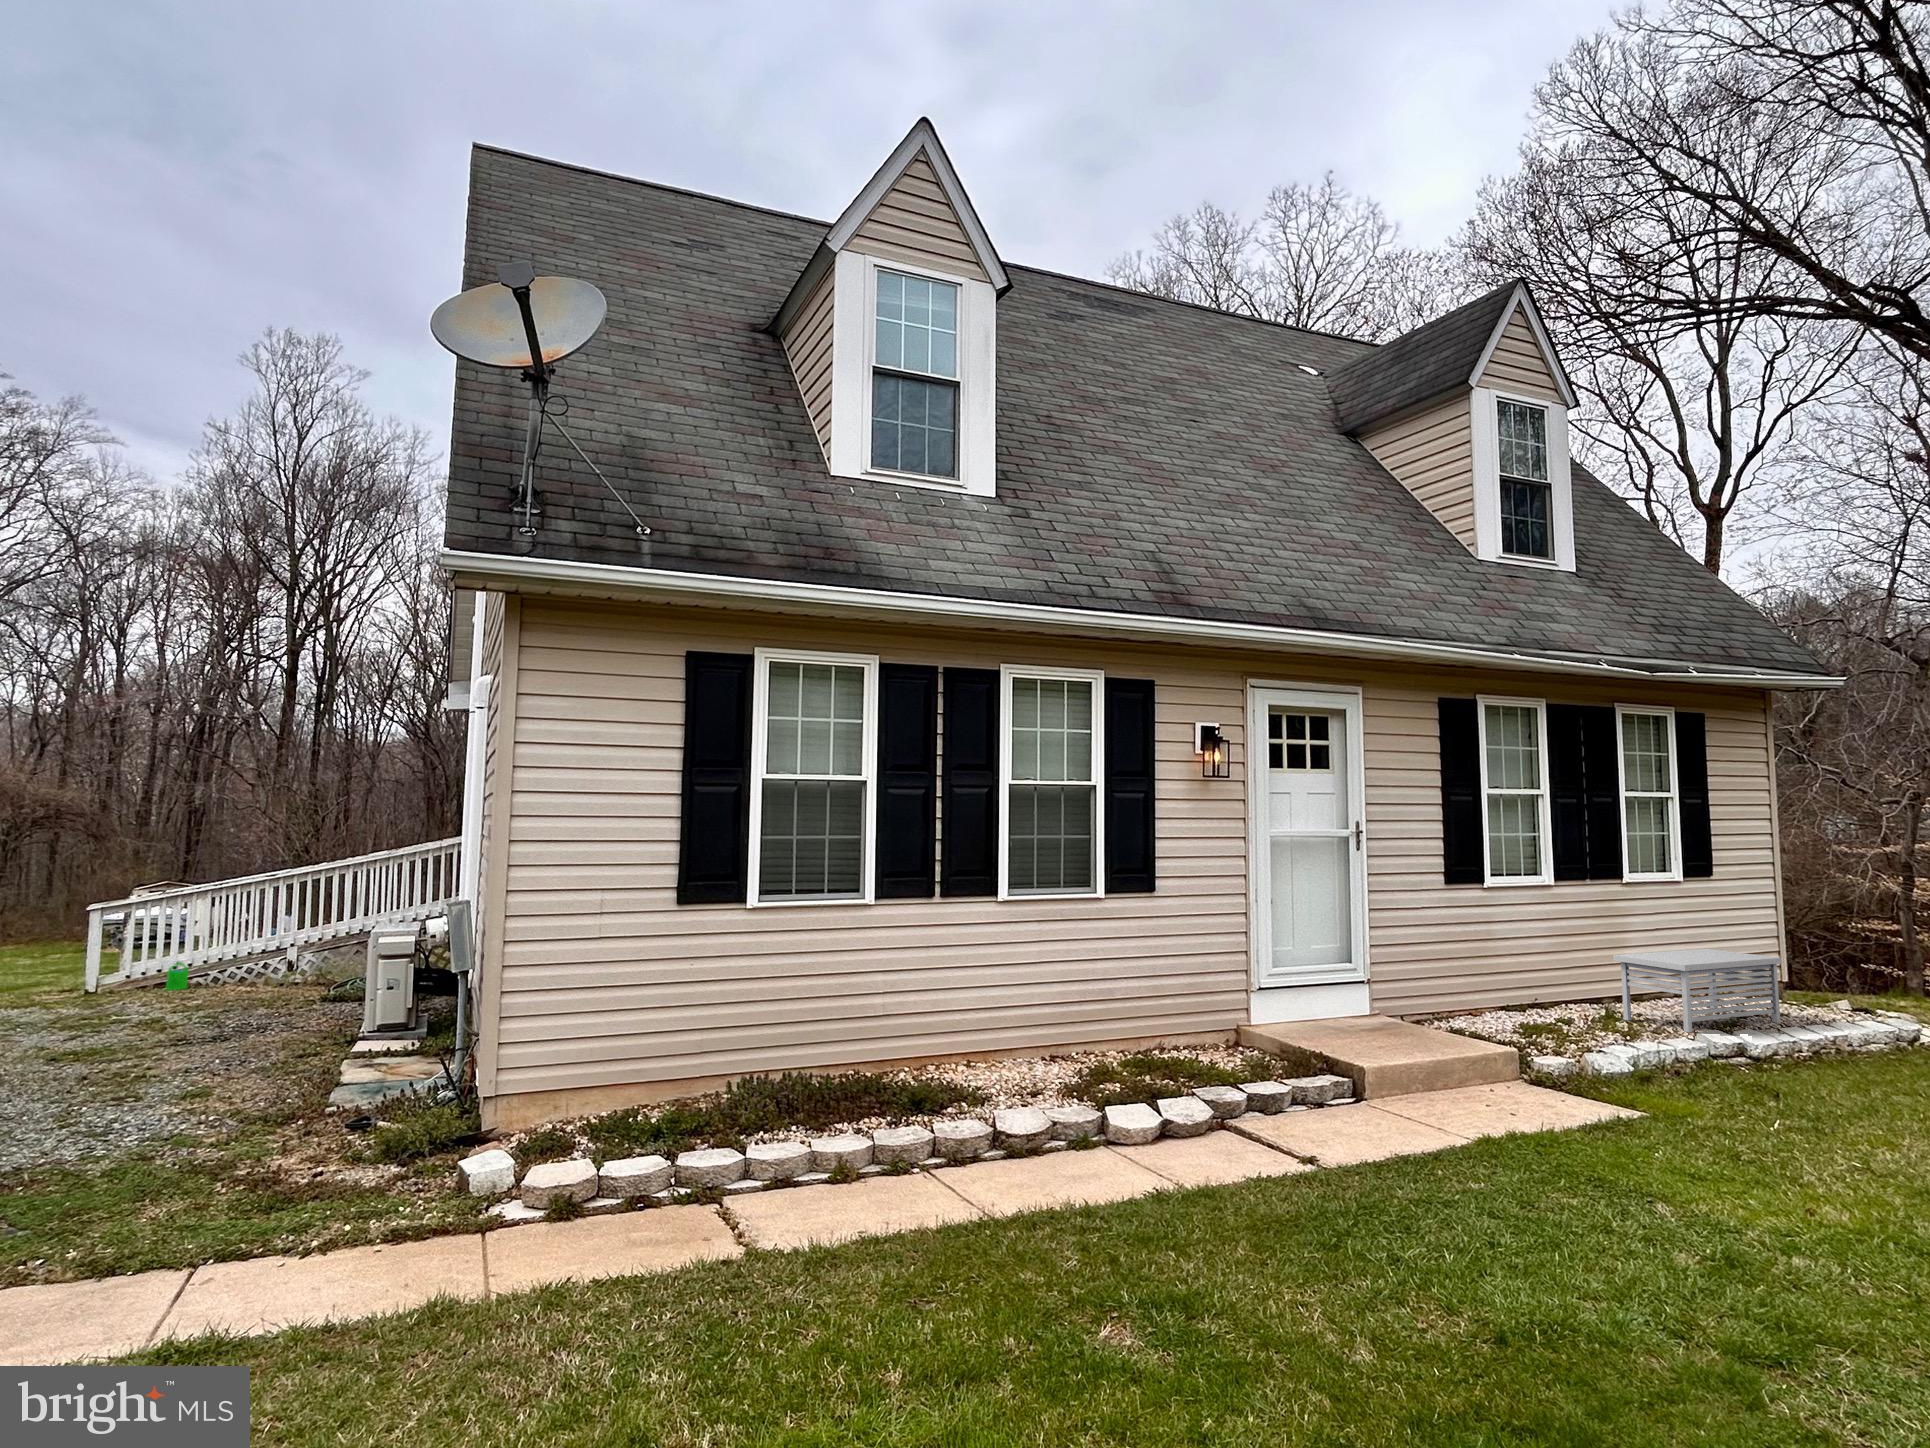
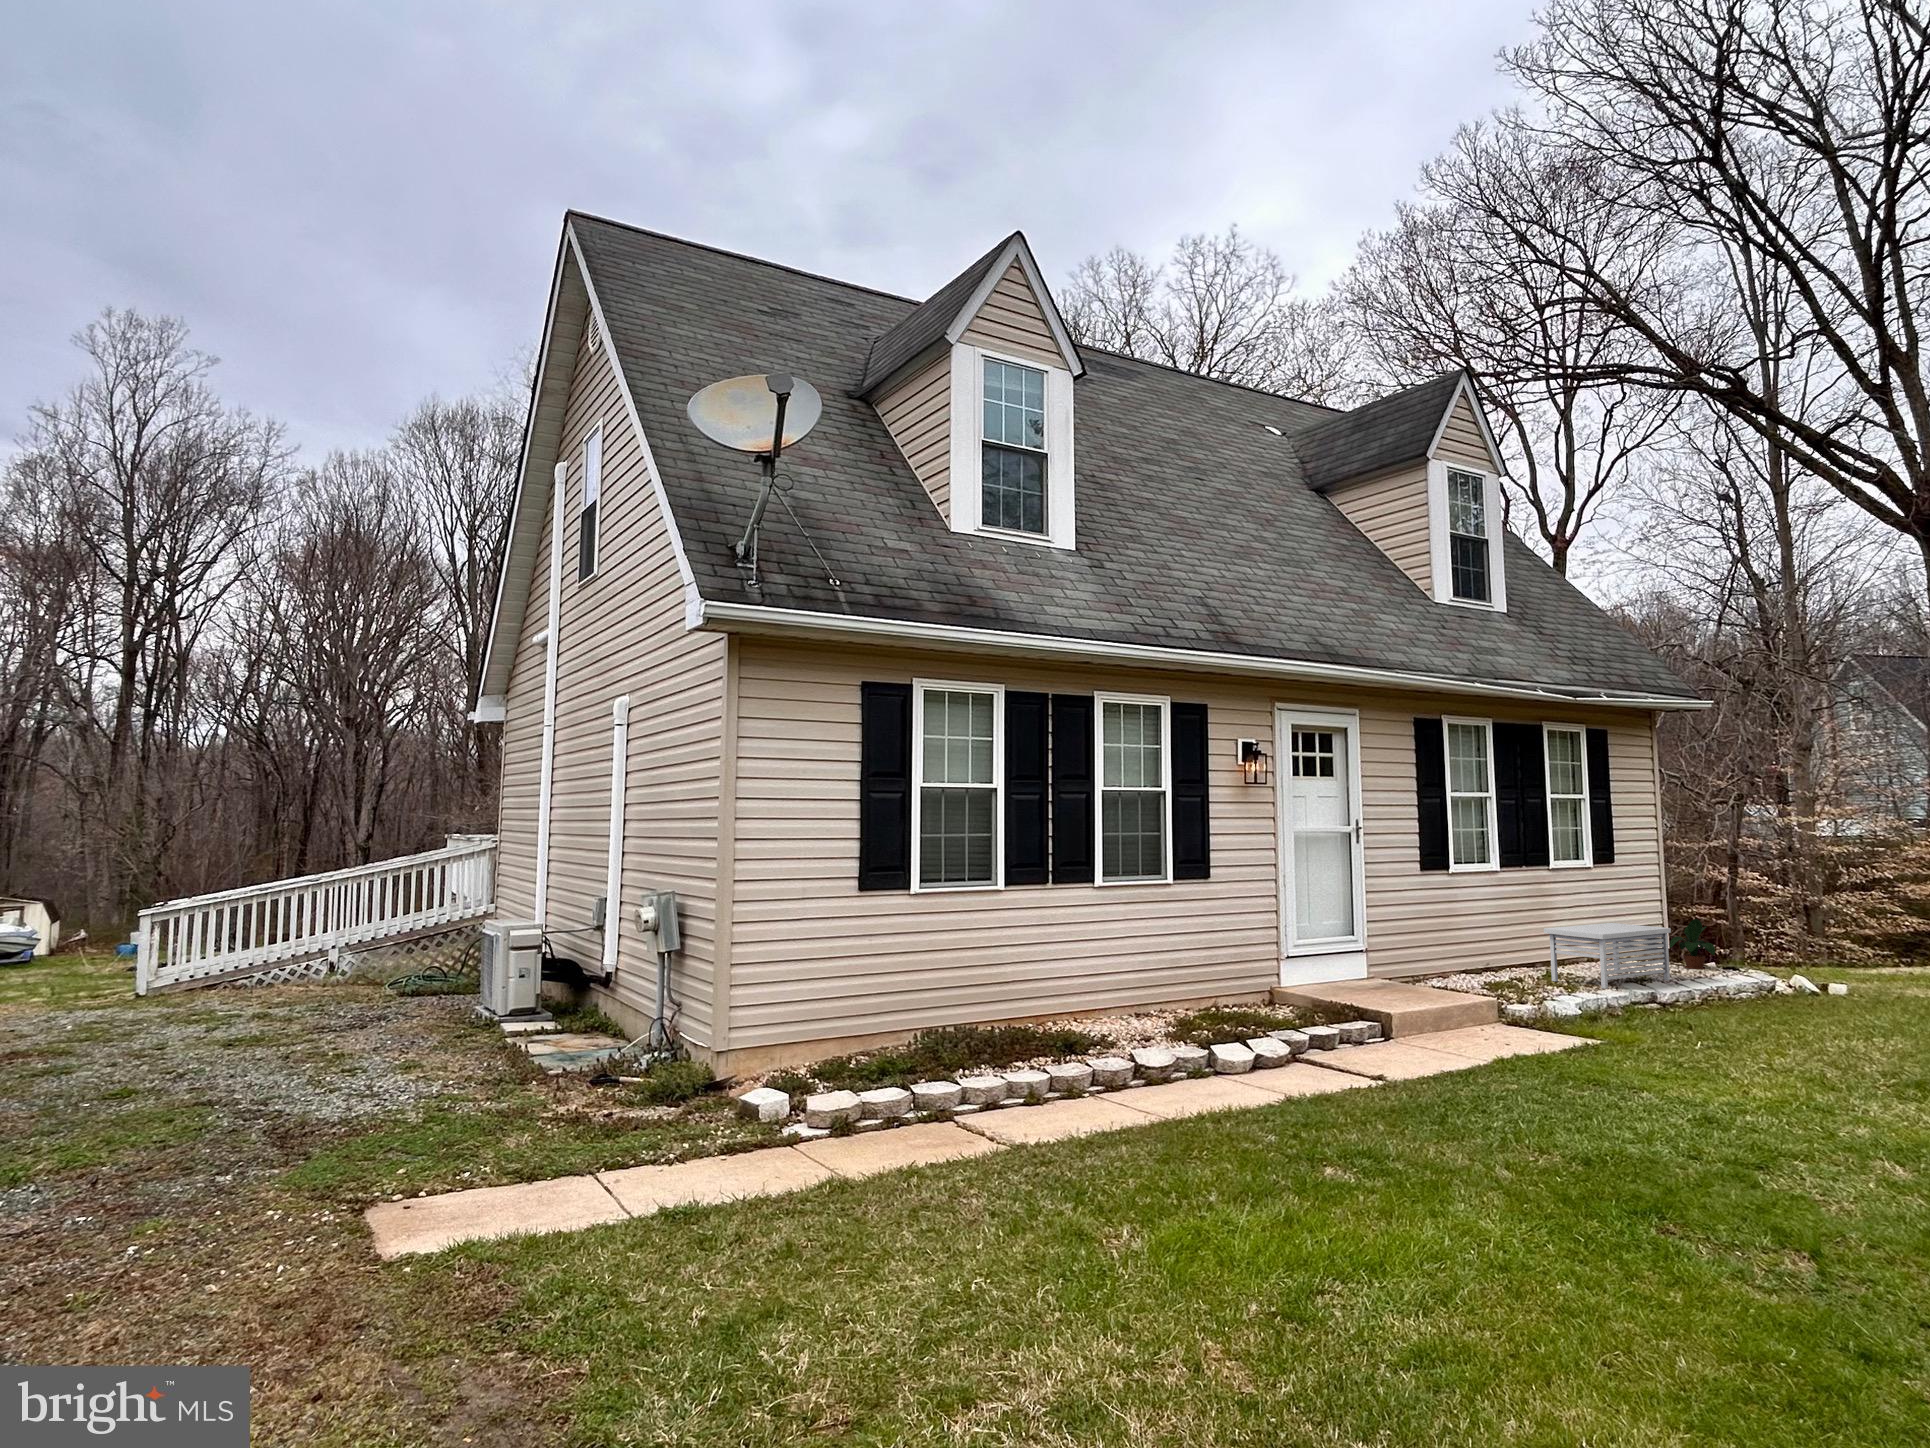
potted plant: none [1786,946,1847,1008] -> present [1670,919,1715,969]
watering can: present [166,962,189,990] -> none [217,963,241,990]

